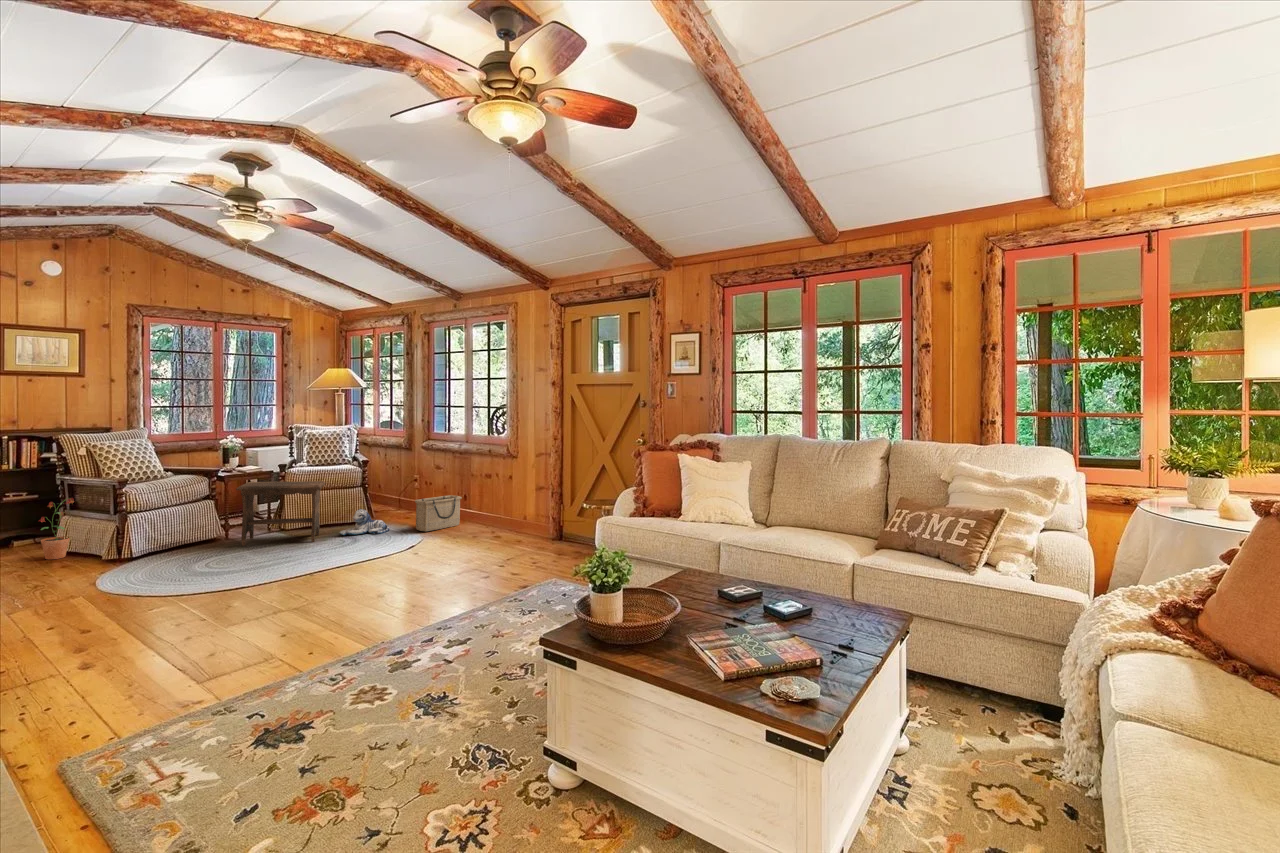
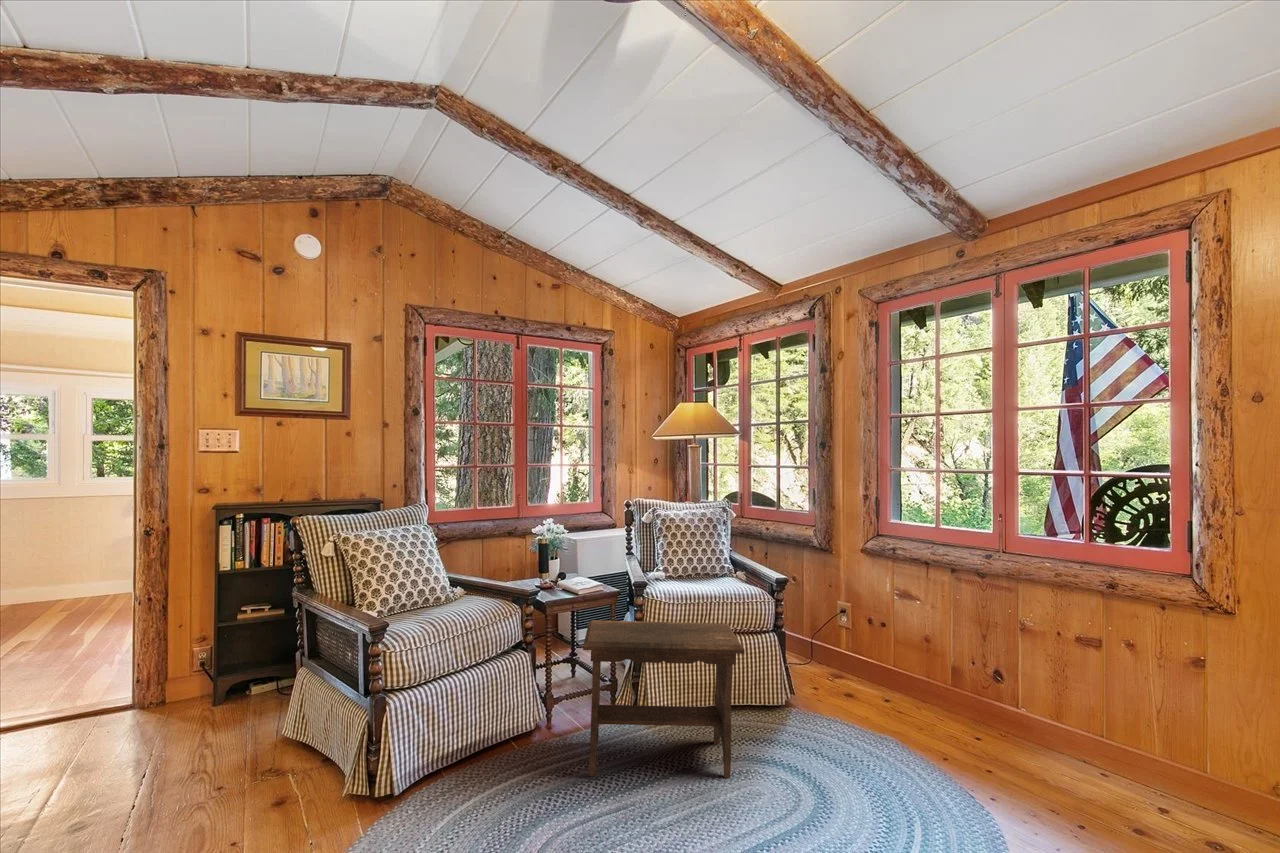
basket: present [415,495,462,531] -> none [916,660,999,761]
potted plant: present [39,498,74,559] -> none [246,643,313,773]
plush toy: present [340,509,389,535] -> none [766,690,857,756]

